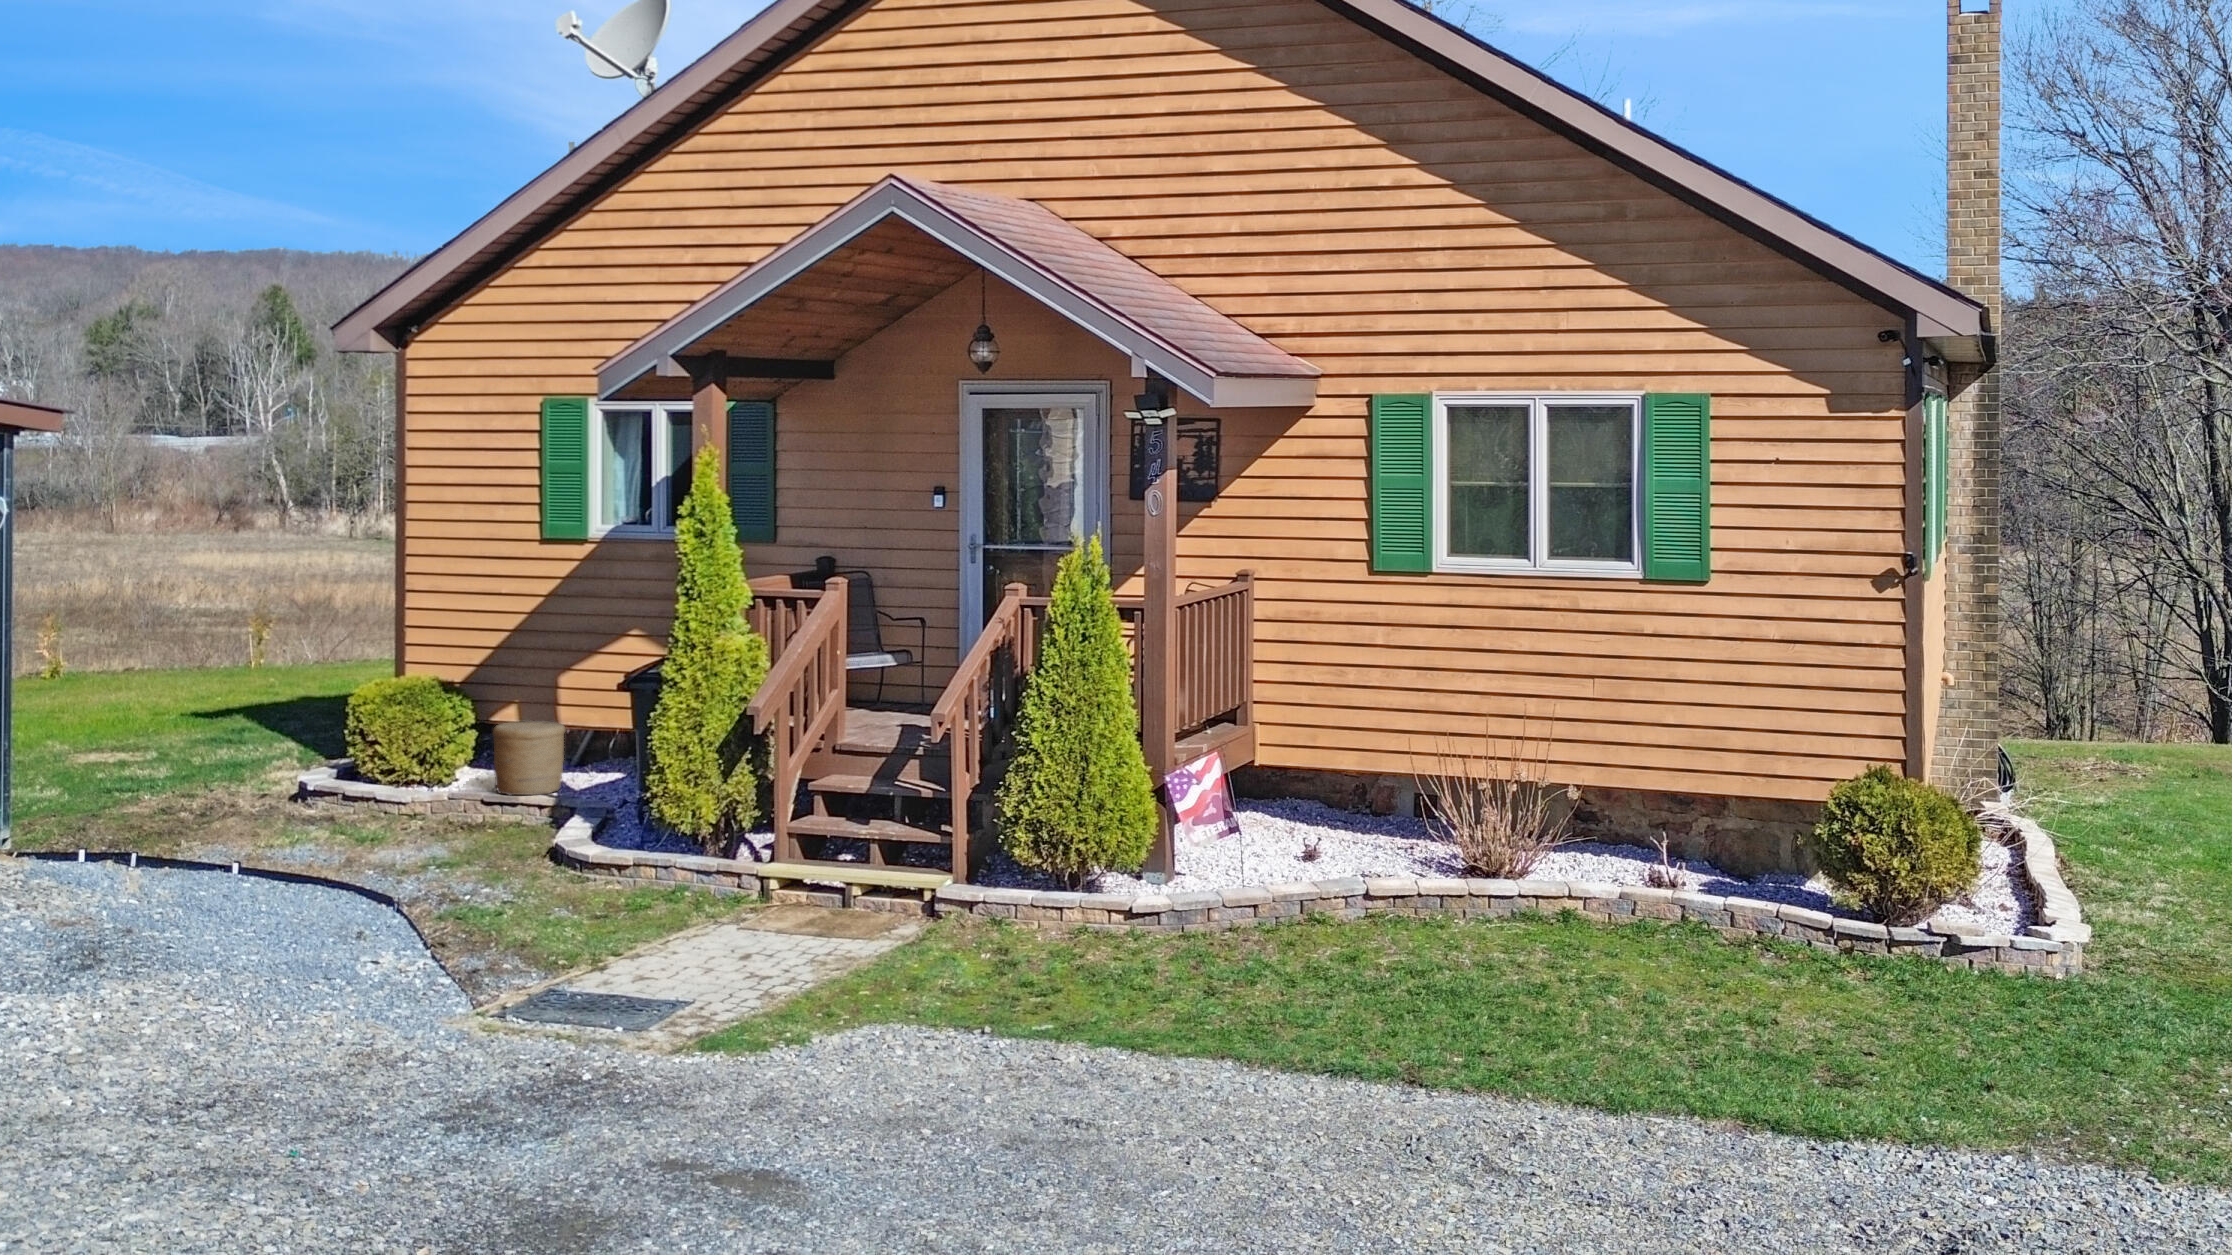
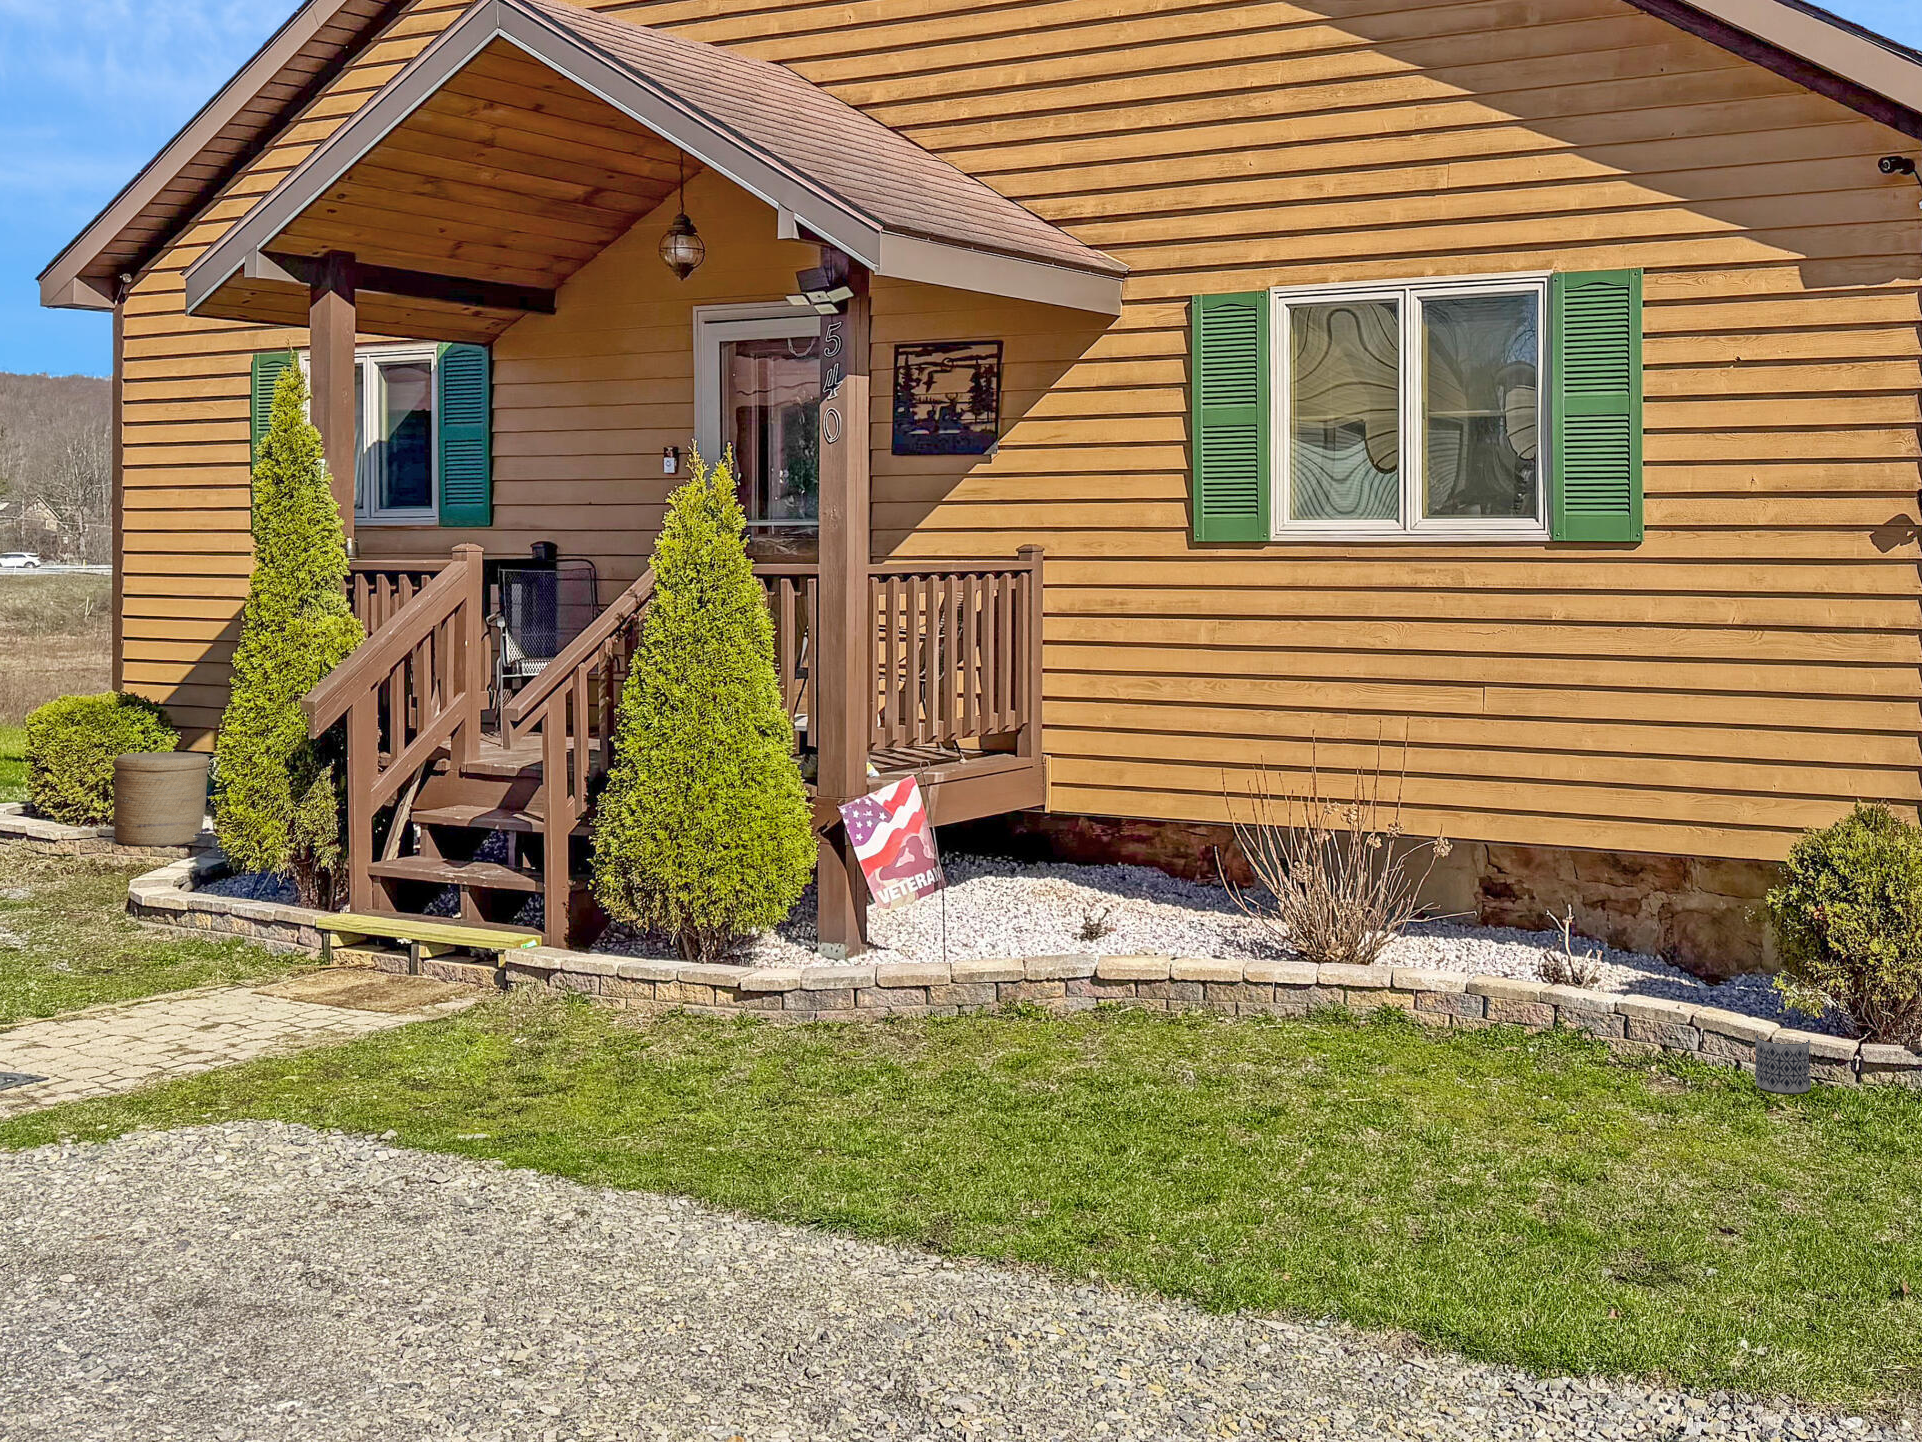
planter: none [1817,920,1853,960] -> present [1755,1035,1811,1094]

